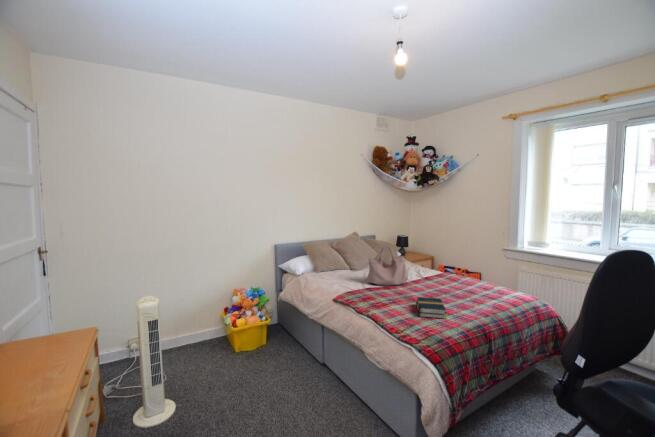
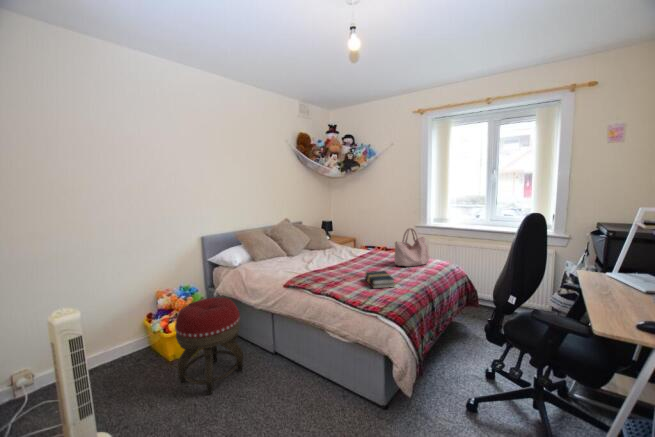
handbag: present [367,246,409,285] -> present [394,228,430,267]
footstool: none [236,301,292,389] -> present [175,298,243,394]

